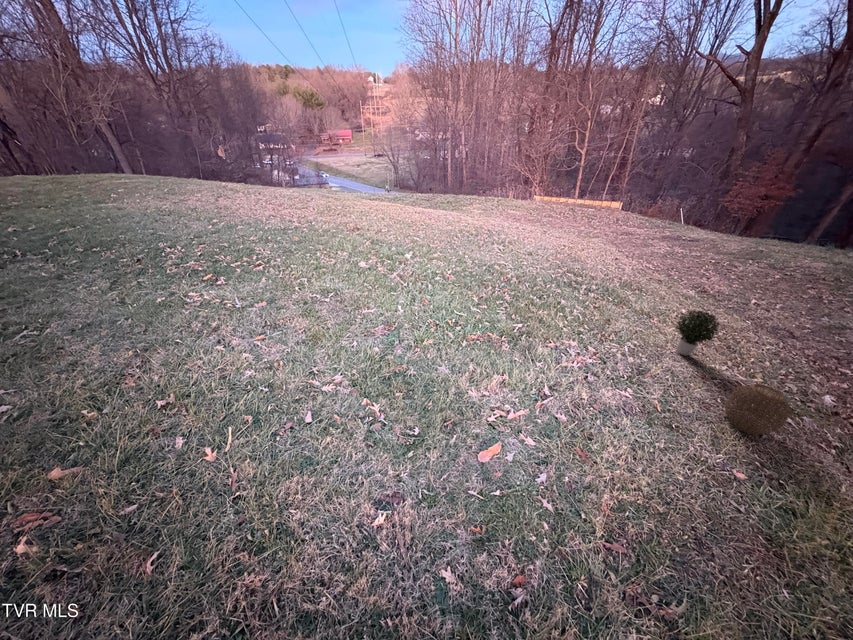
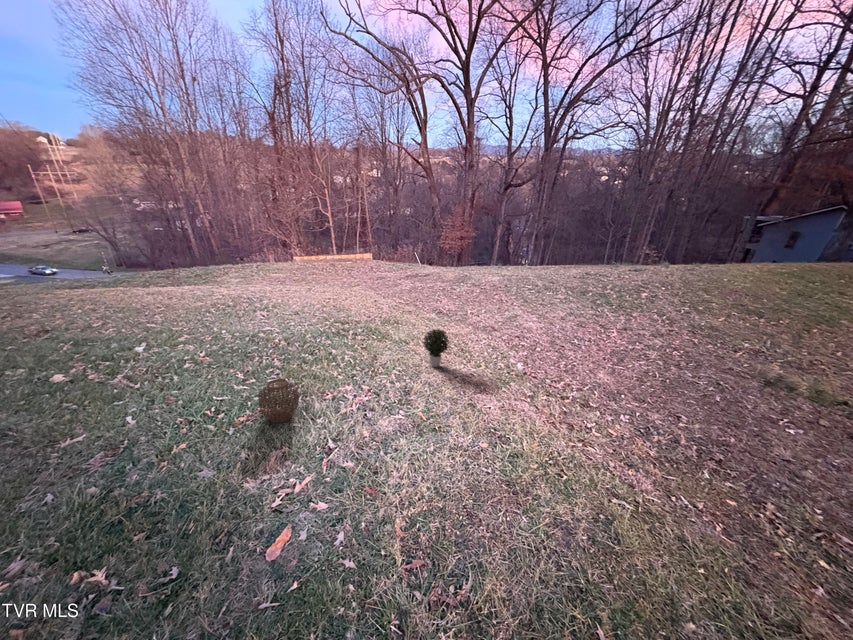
woven basket: present [725,384,792,435] -> present [258,379,299,422]

